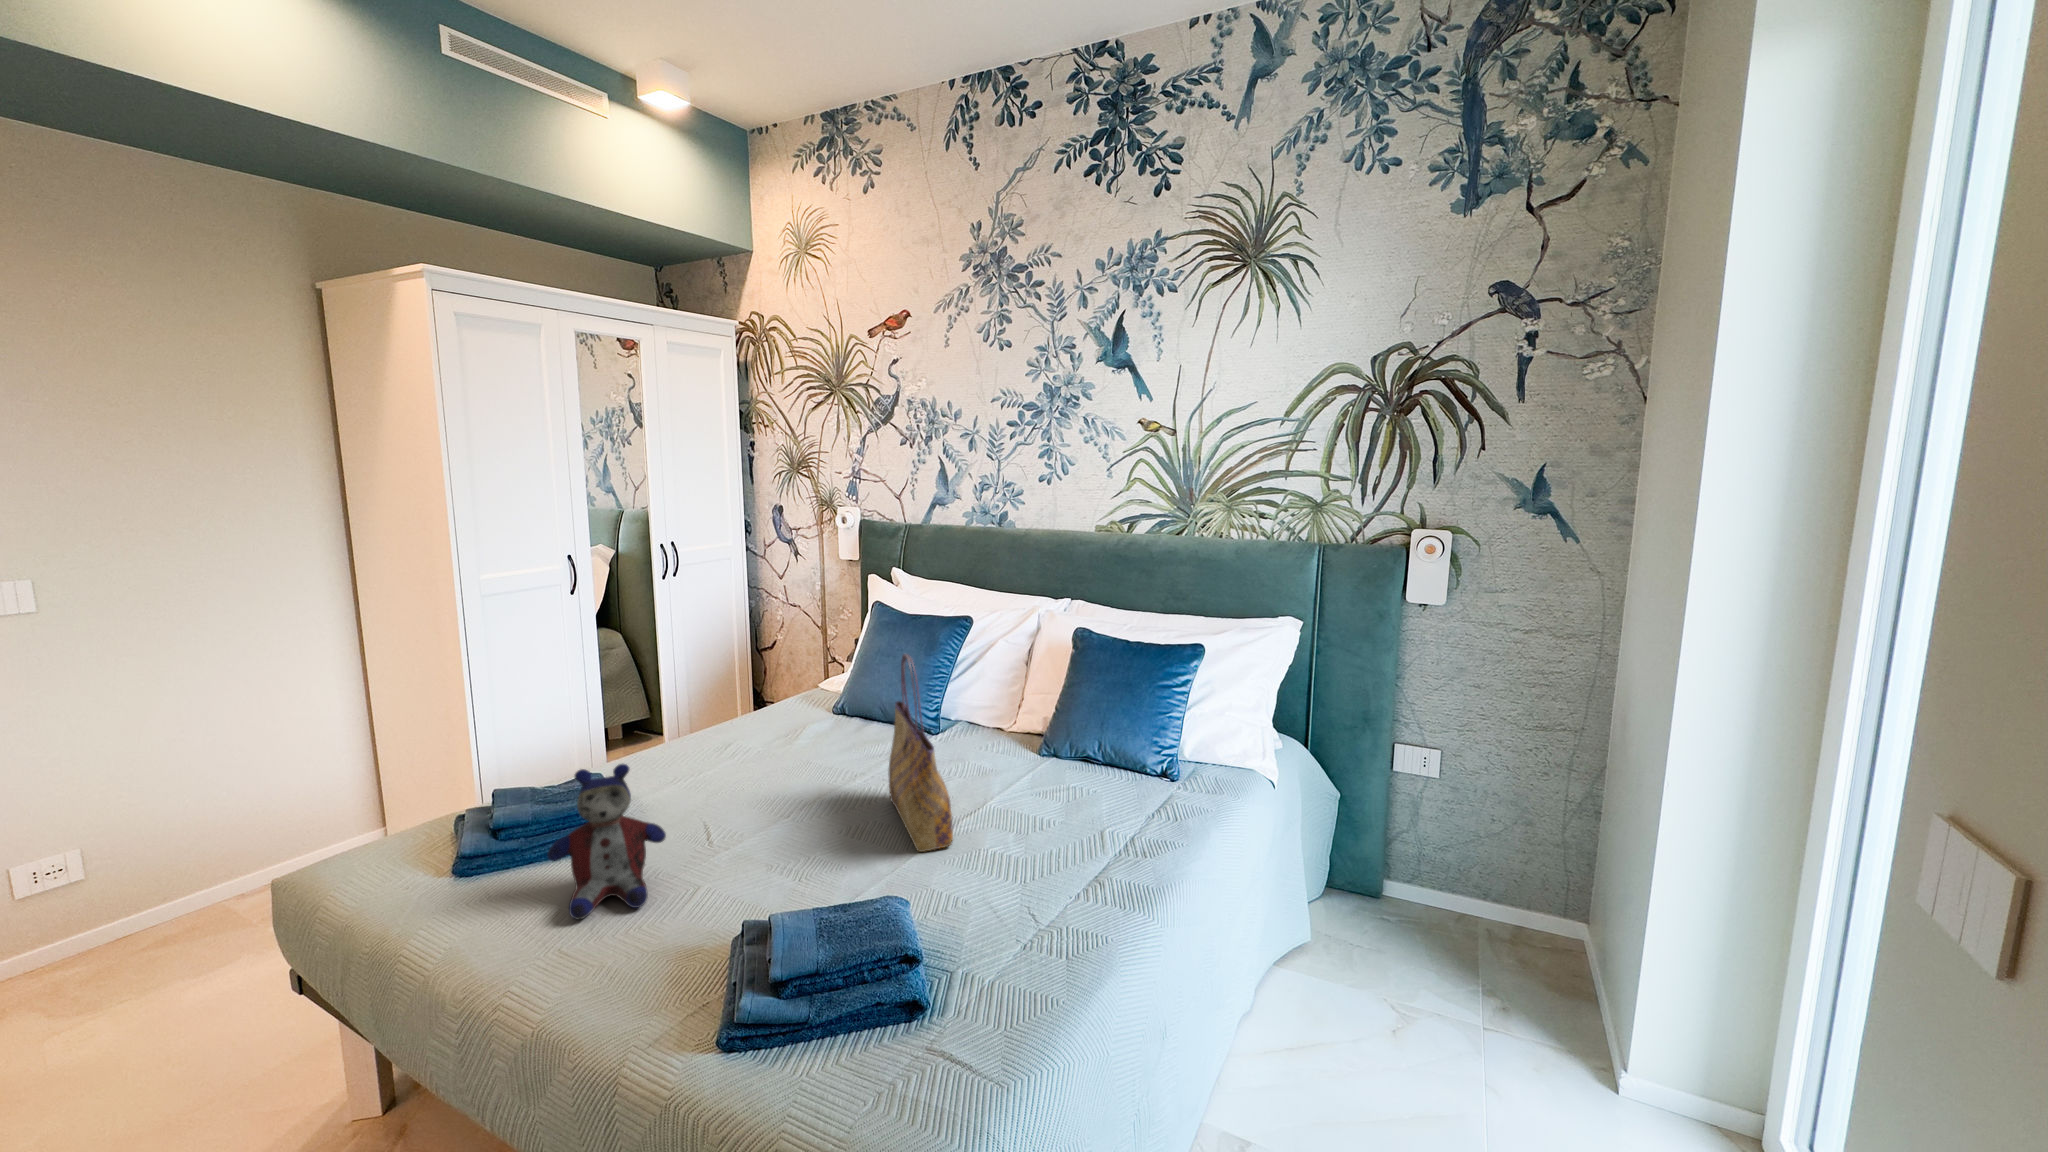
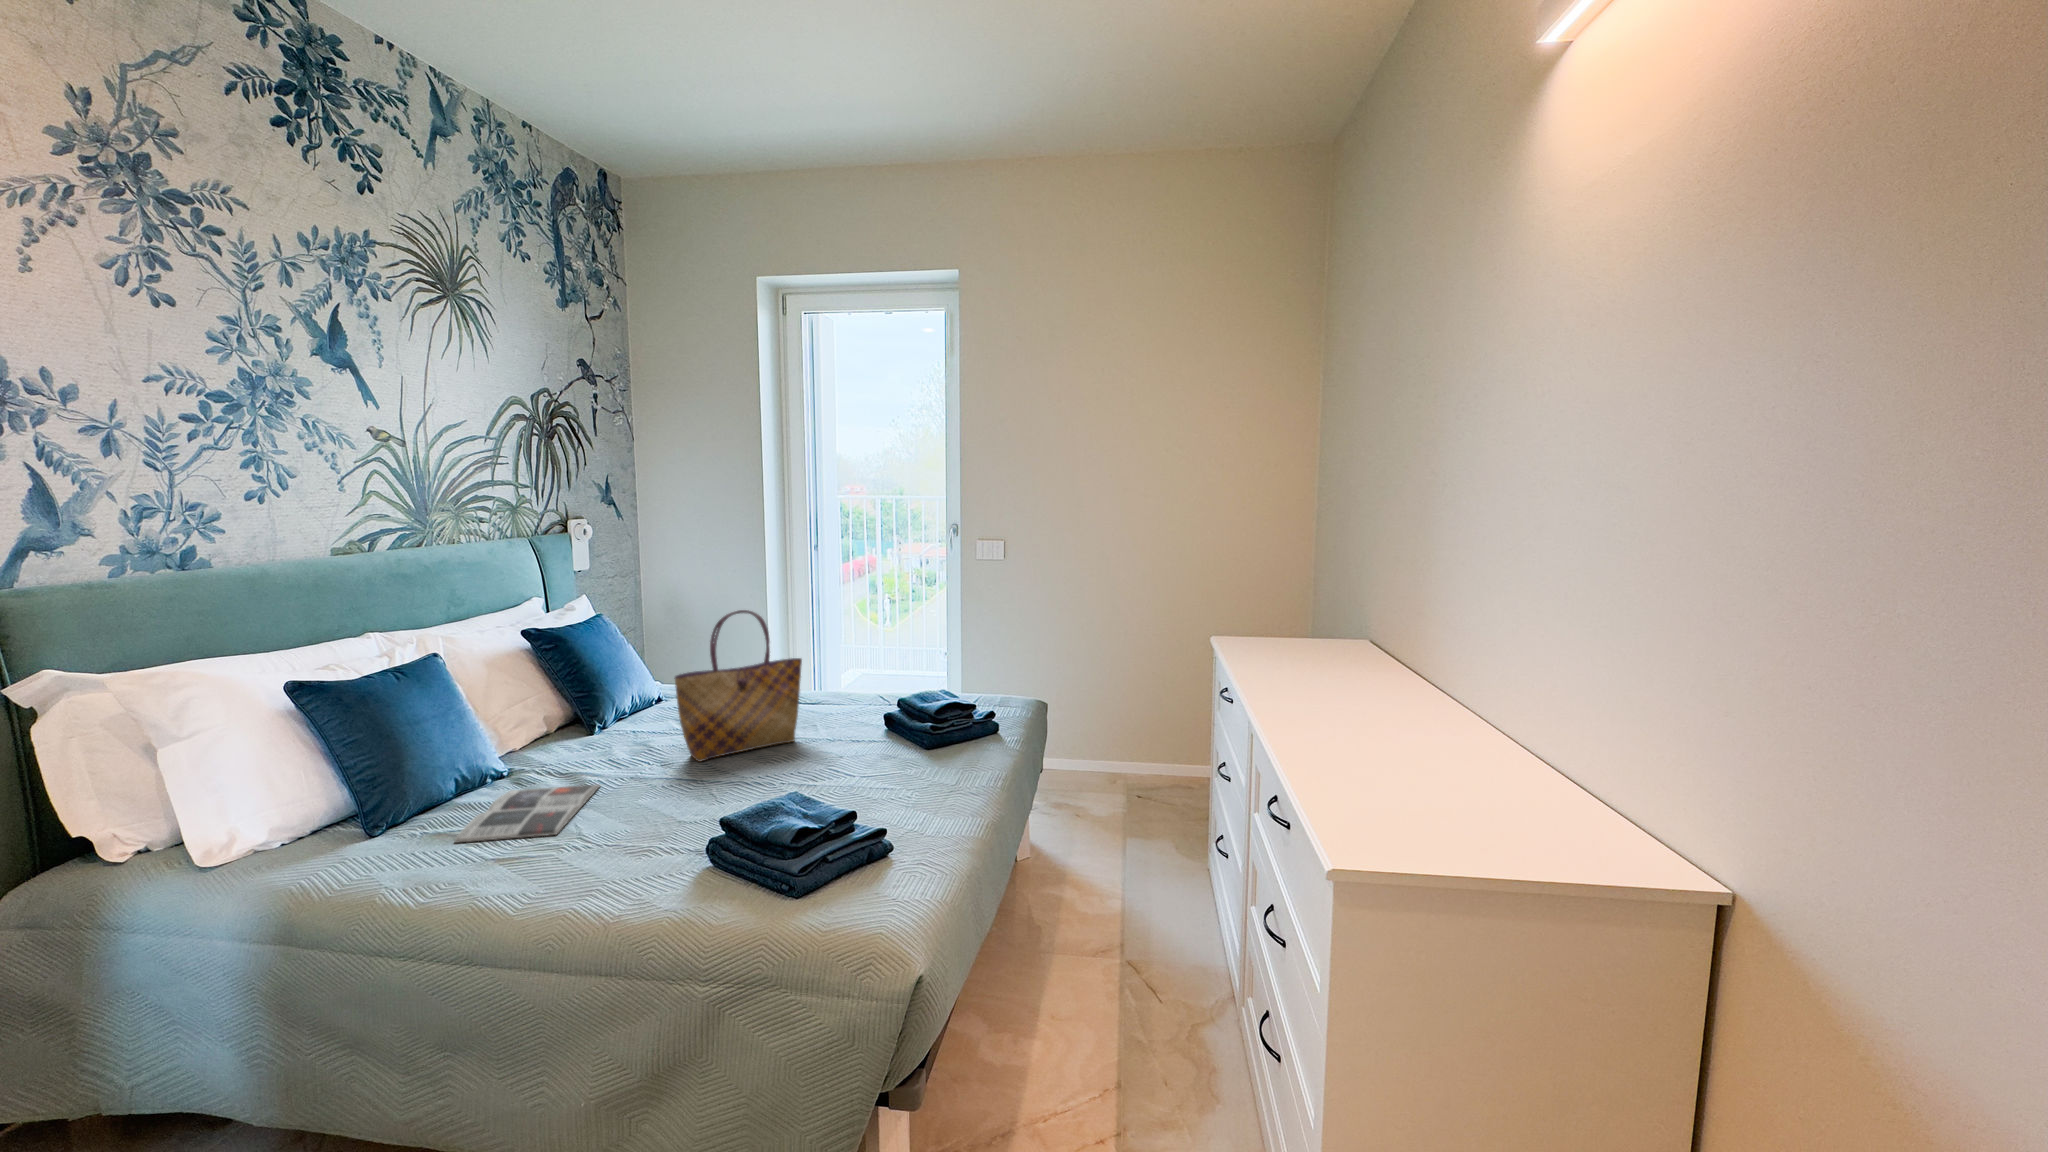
magazine: none [752,730,886,765] -> present [455,784,600,842]
stuffed bear: present [547,764,666,919] -> none [852,694,935,803]

